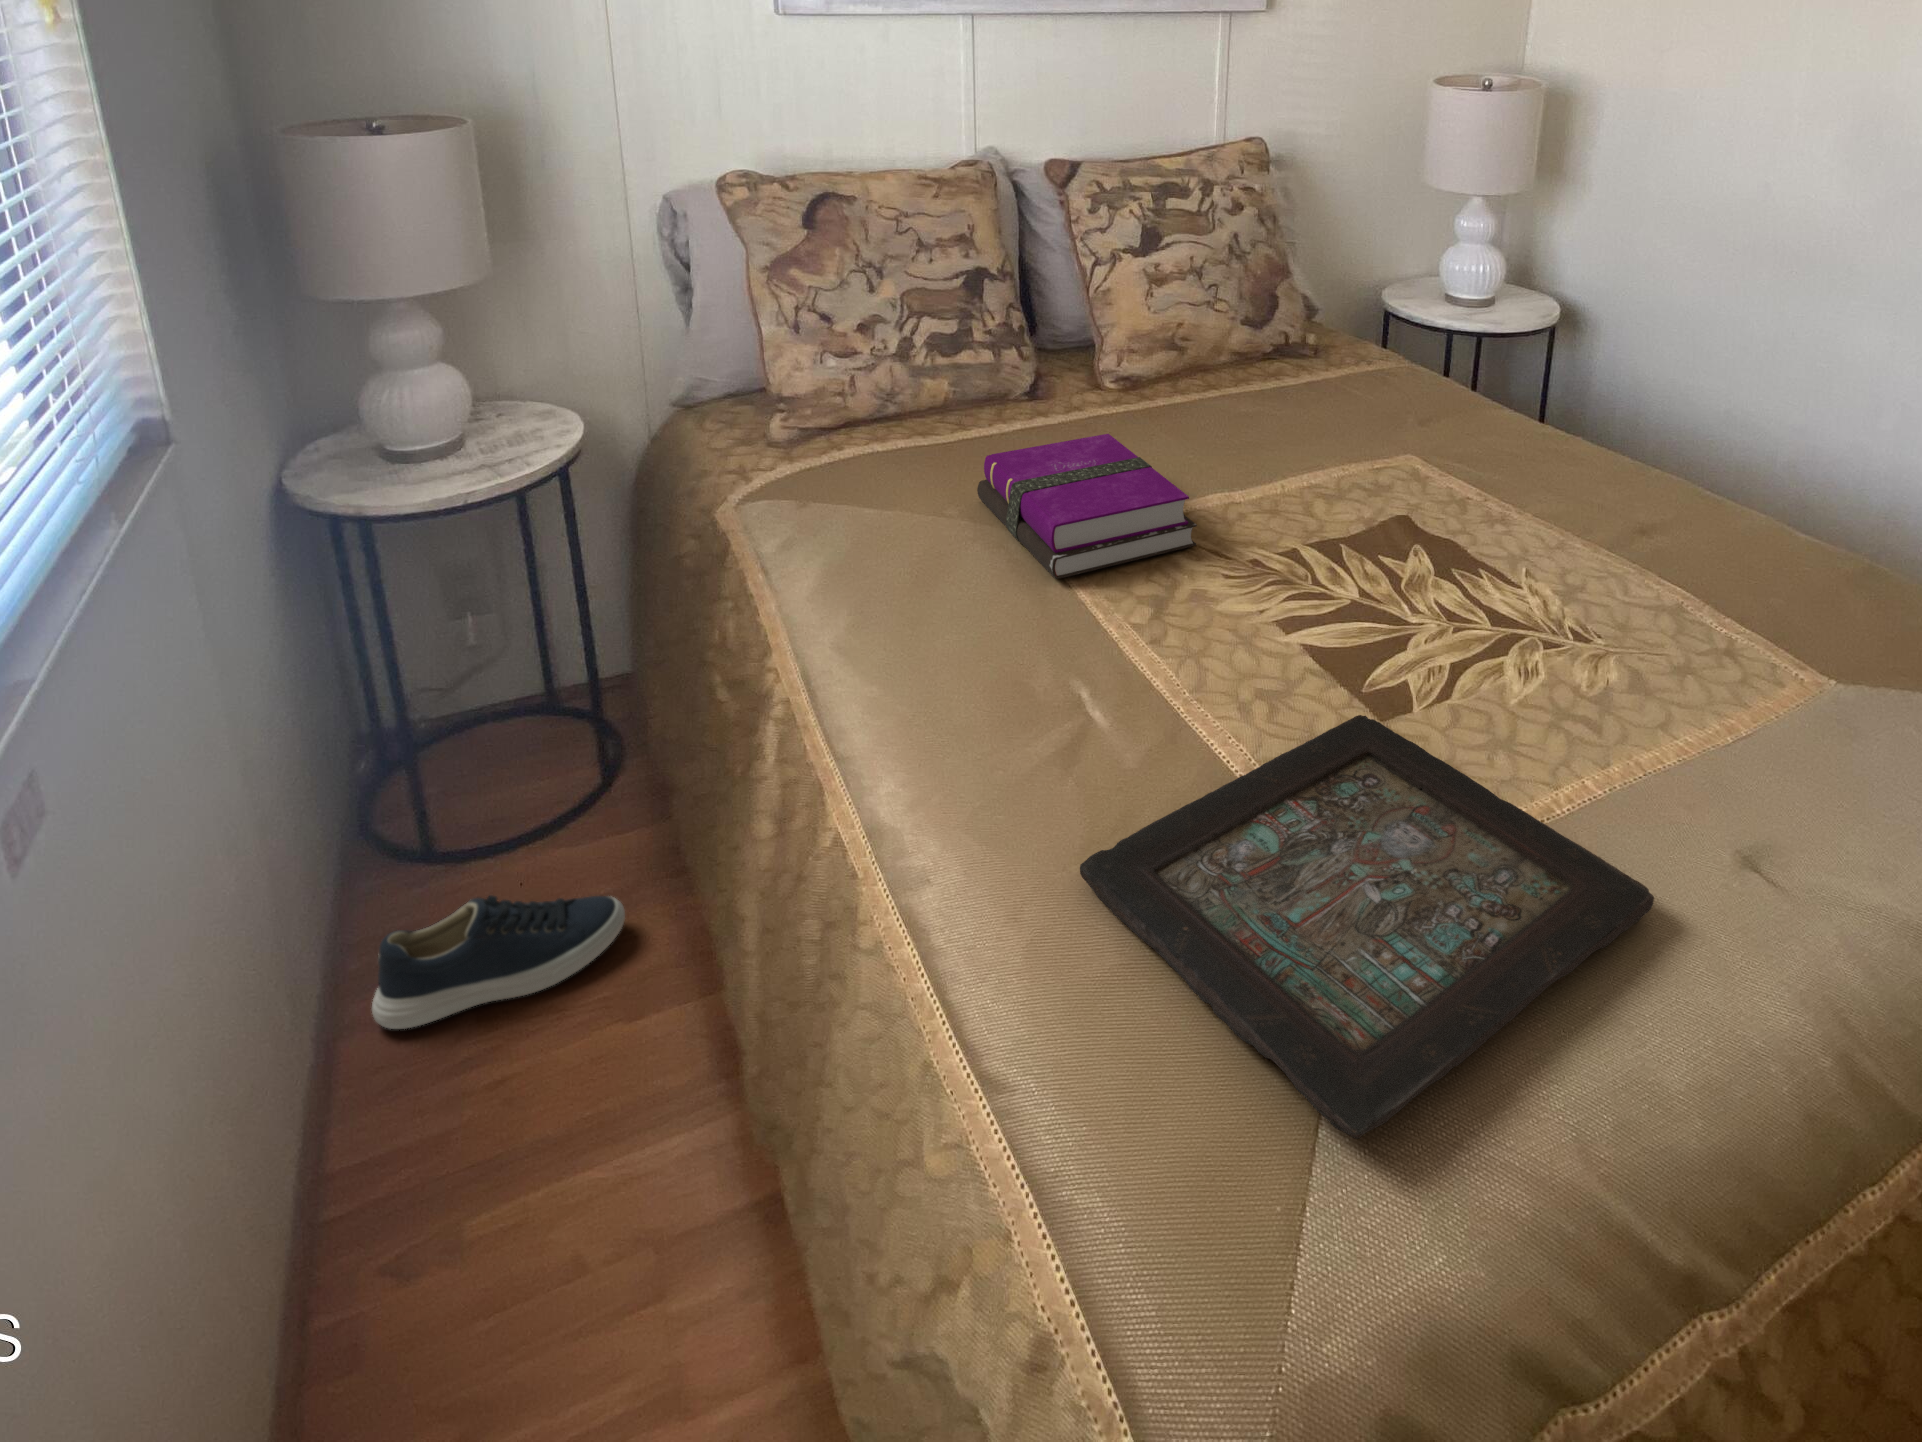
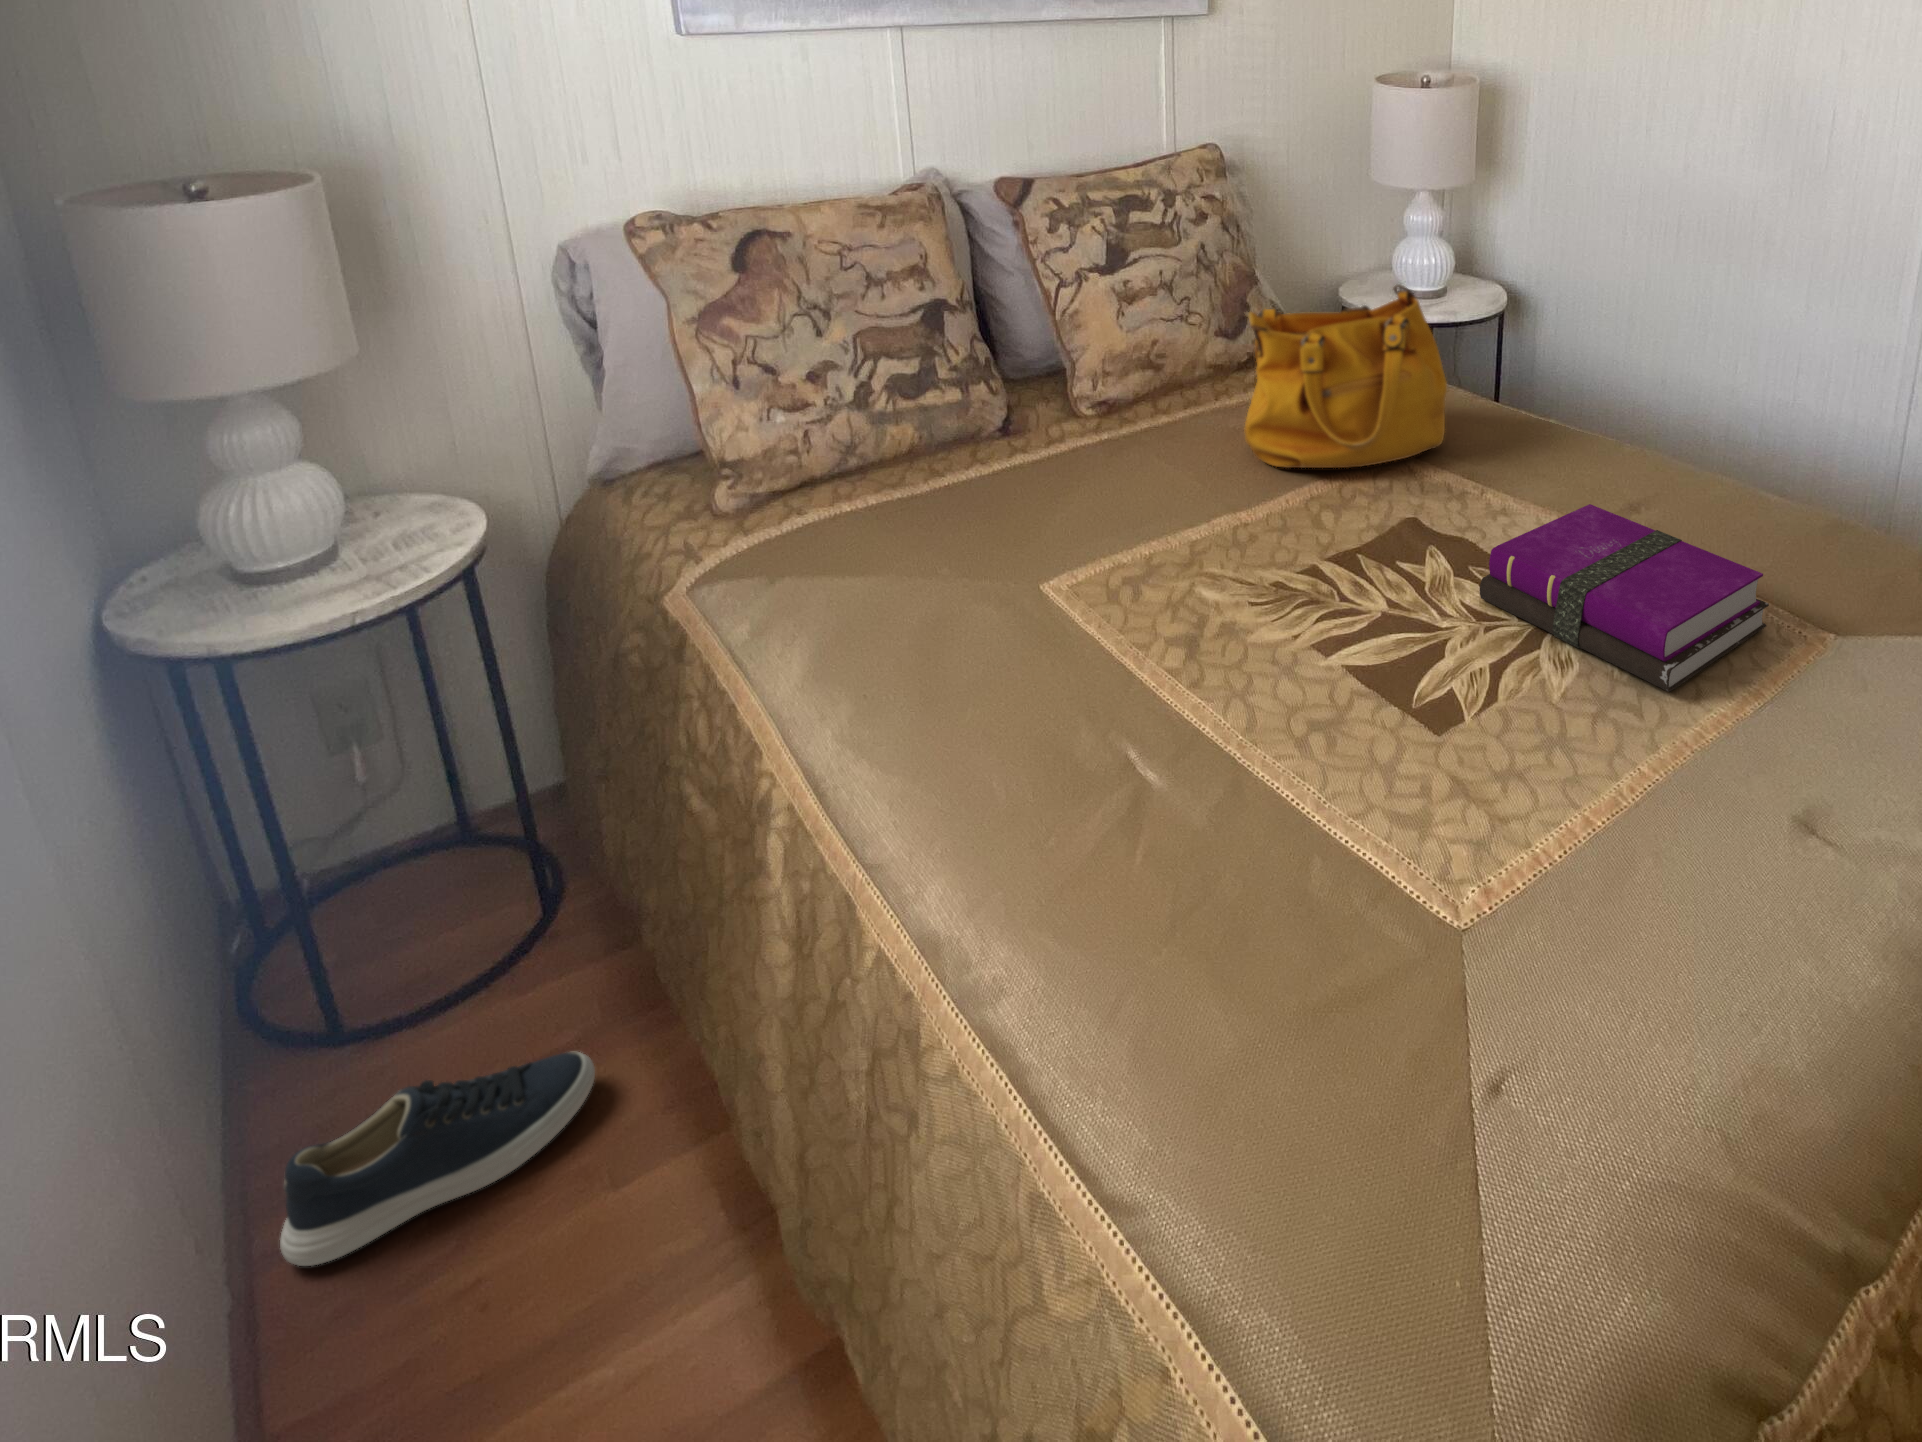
handbag: none [1252,285,1461,462] -> present [1244,284,1447,468]
notebook: present [977,434,1197,579] -> present [1480,504,1769,692]
decorative tray: present [1080,715,1654,1139] -> none [1171,733,1737,1194]

